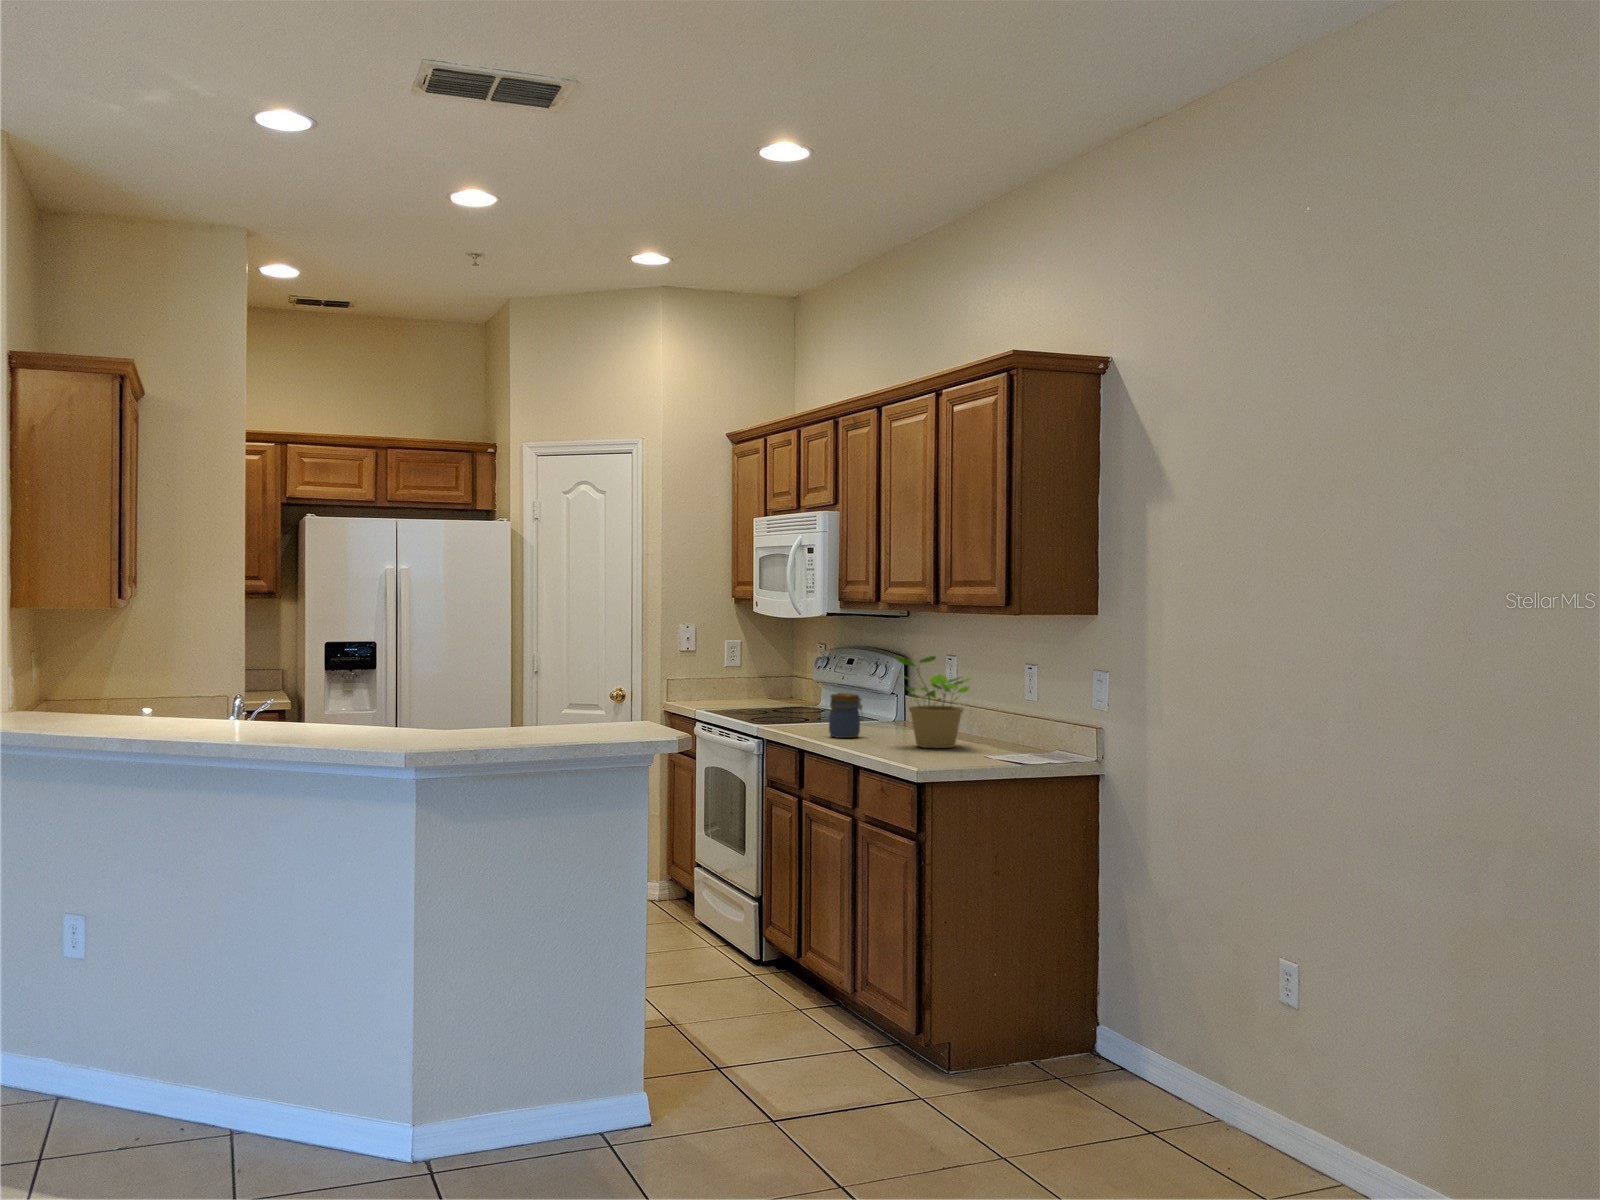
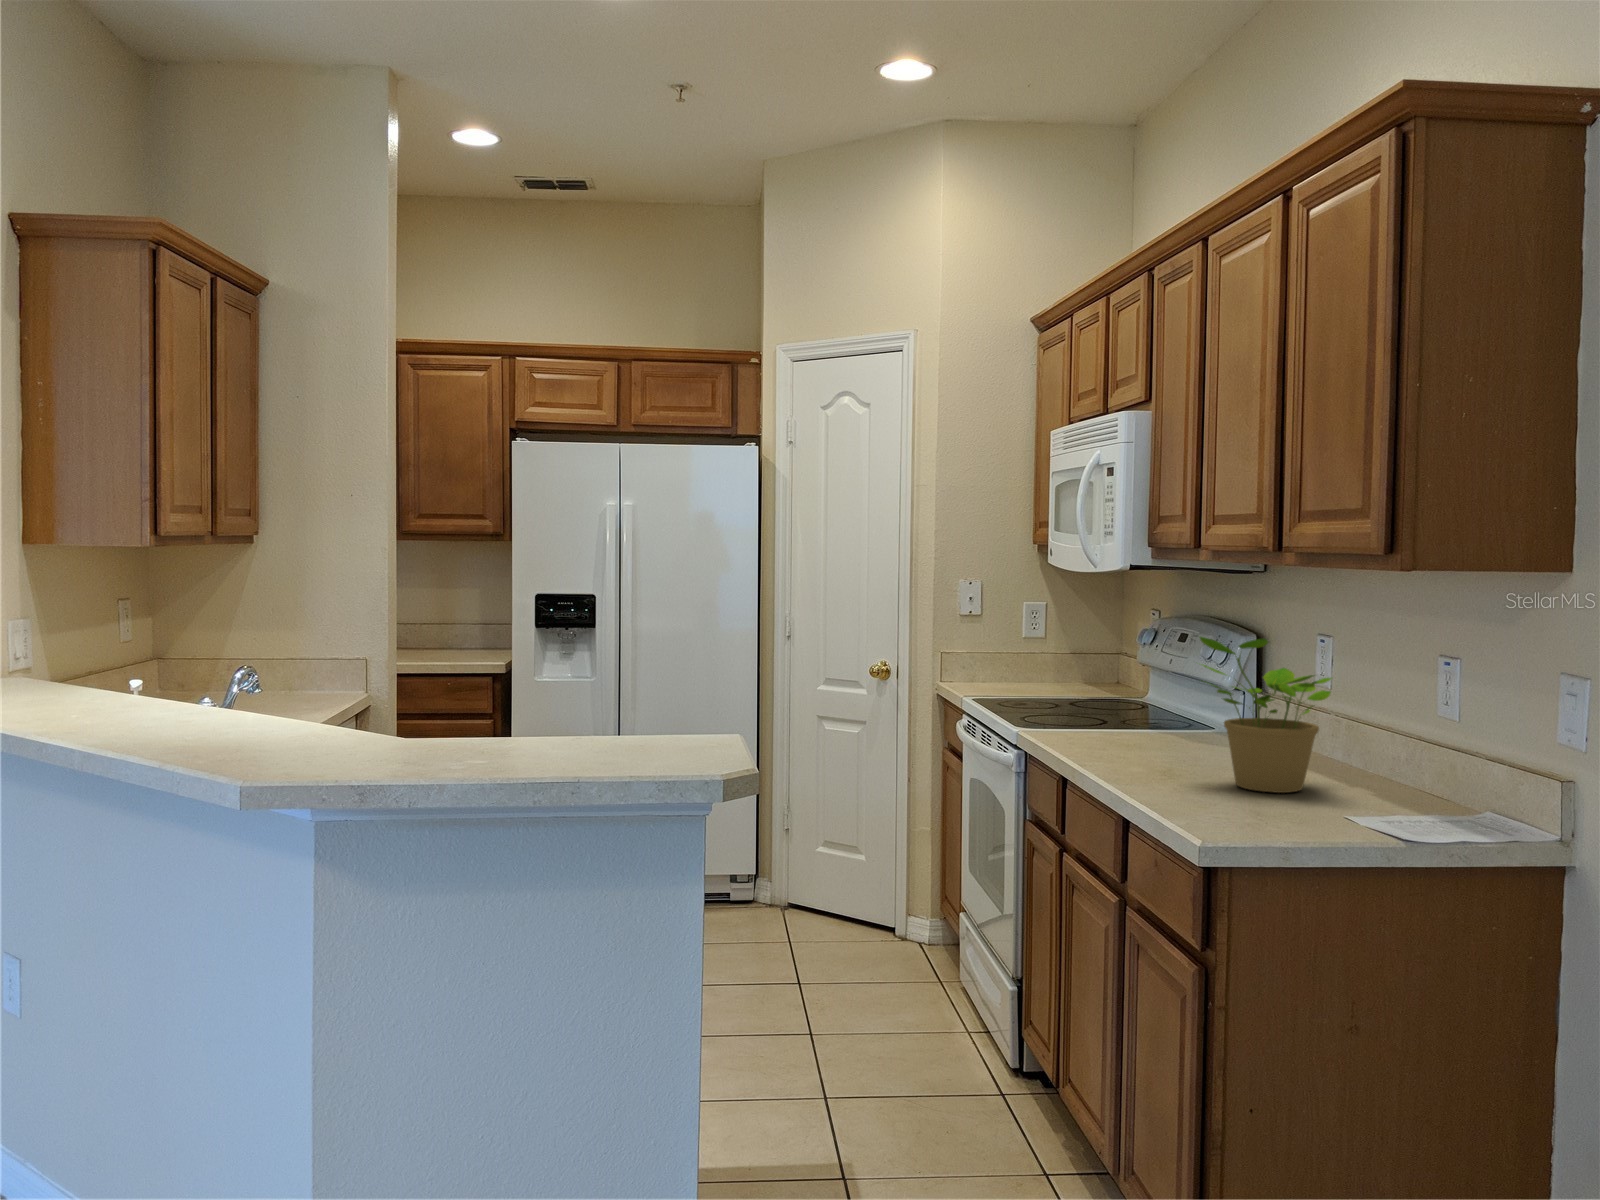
jar: present [829,693,863,738] -> none [1107,689,1163,760]

